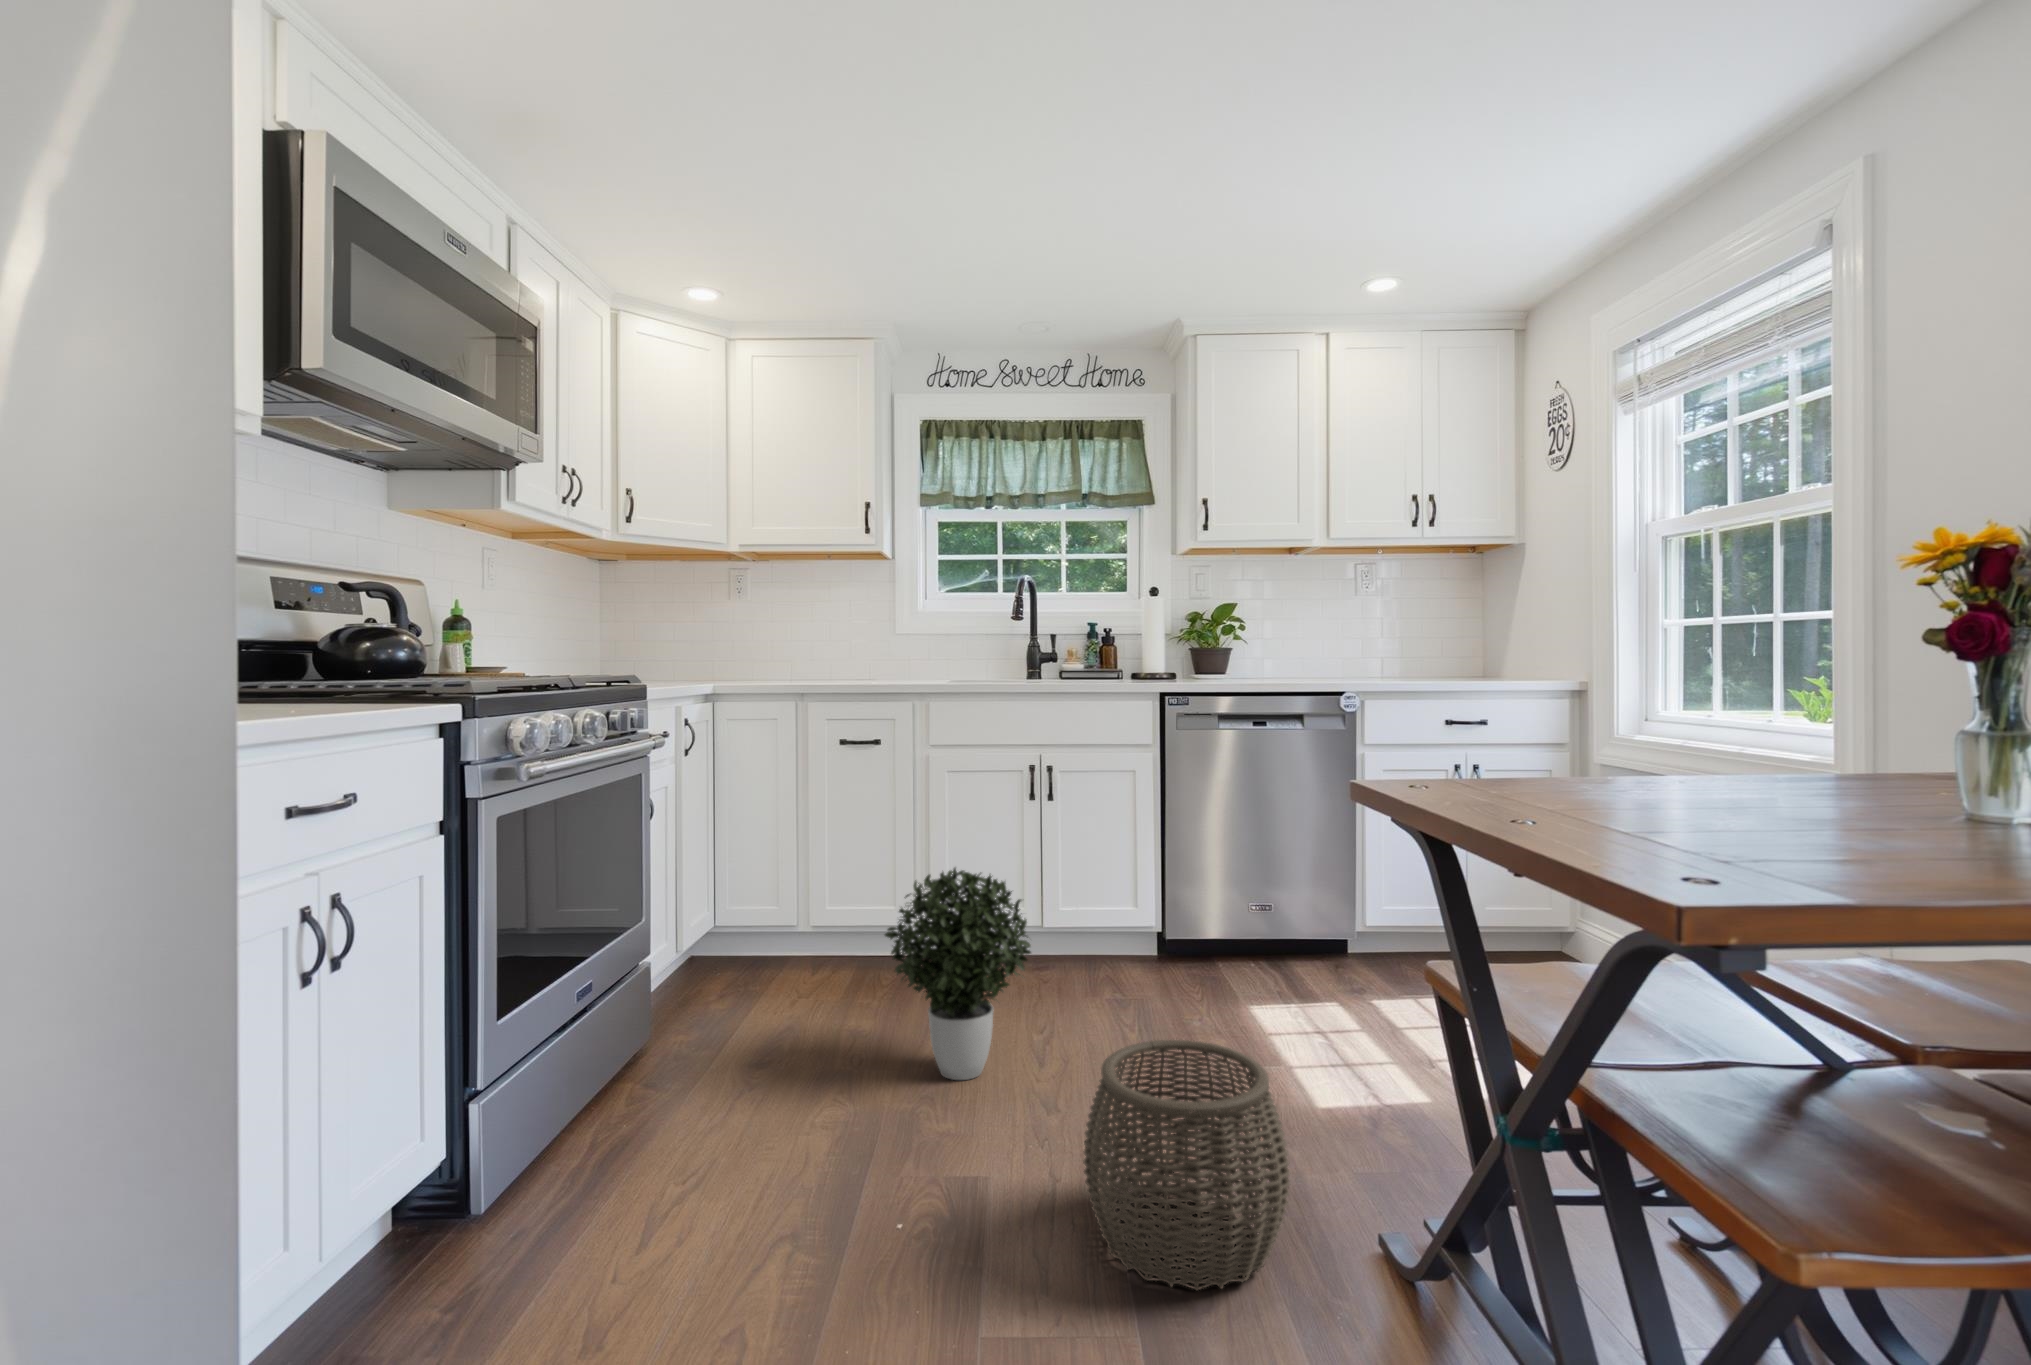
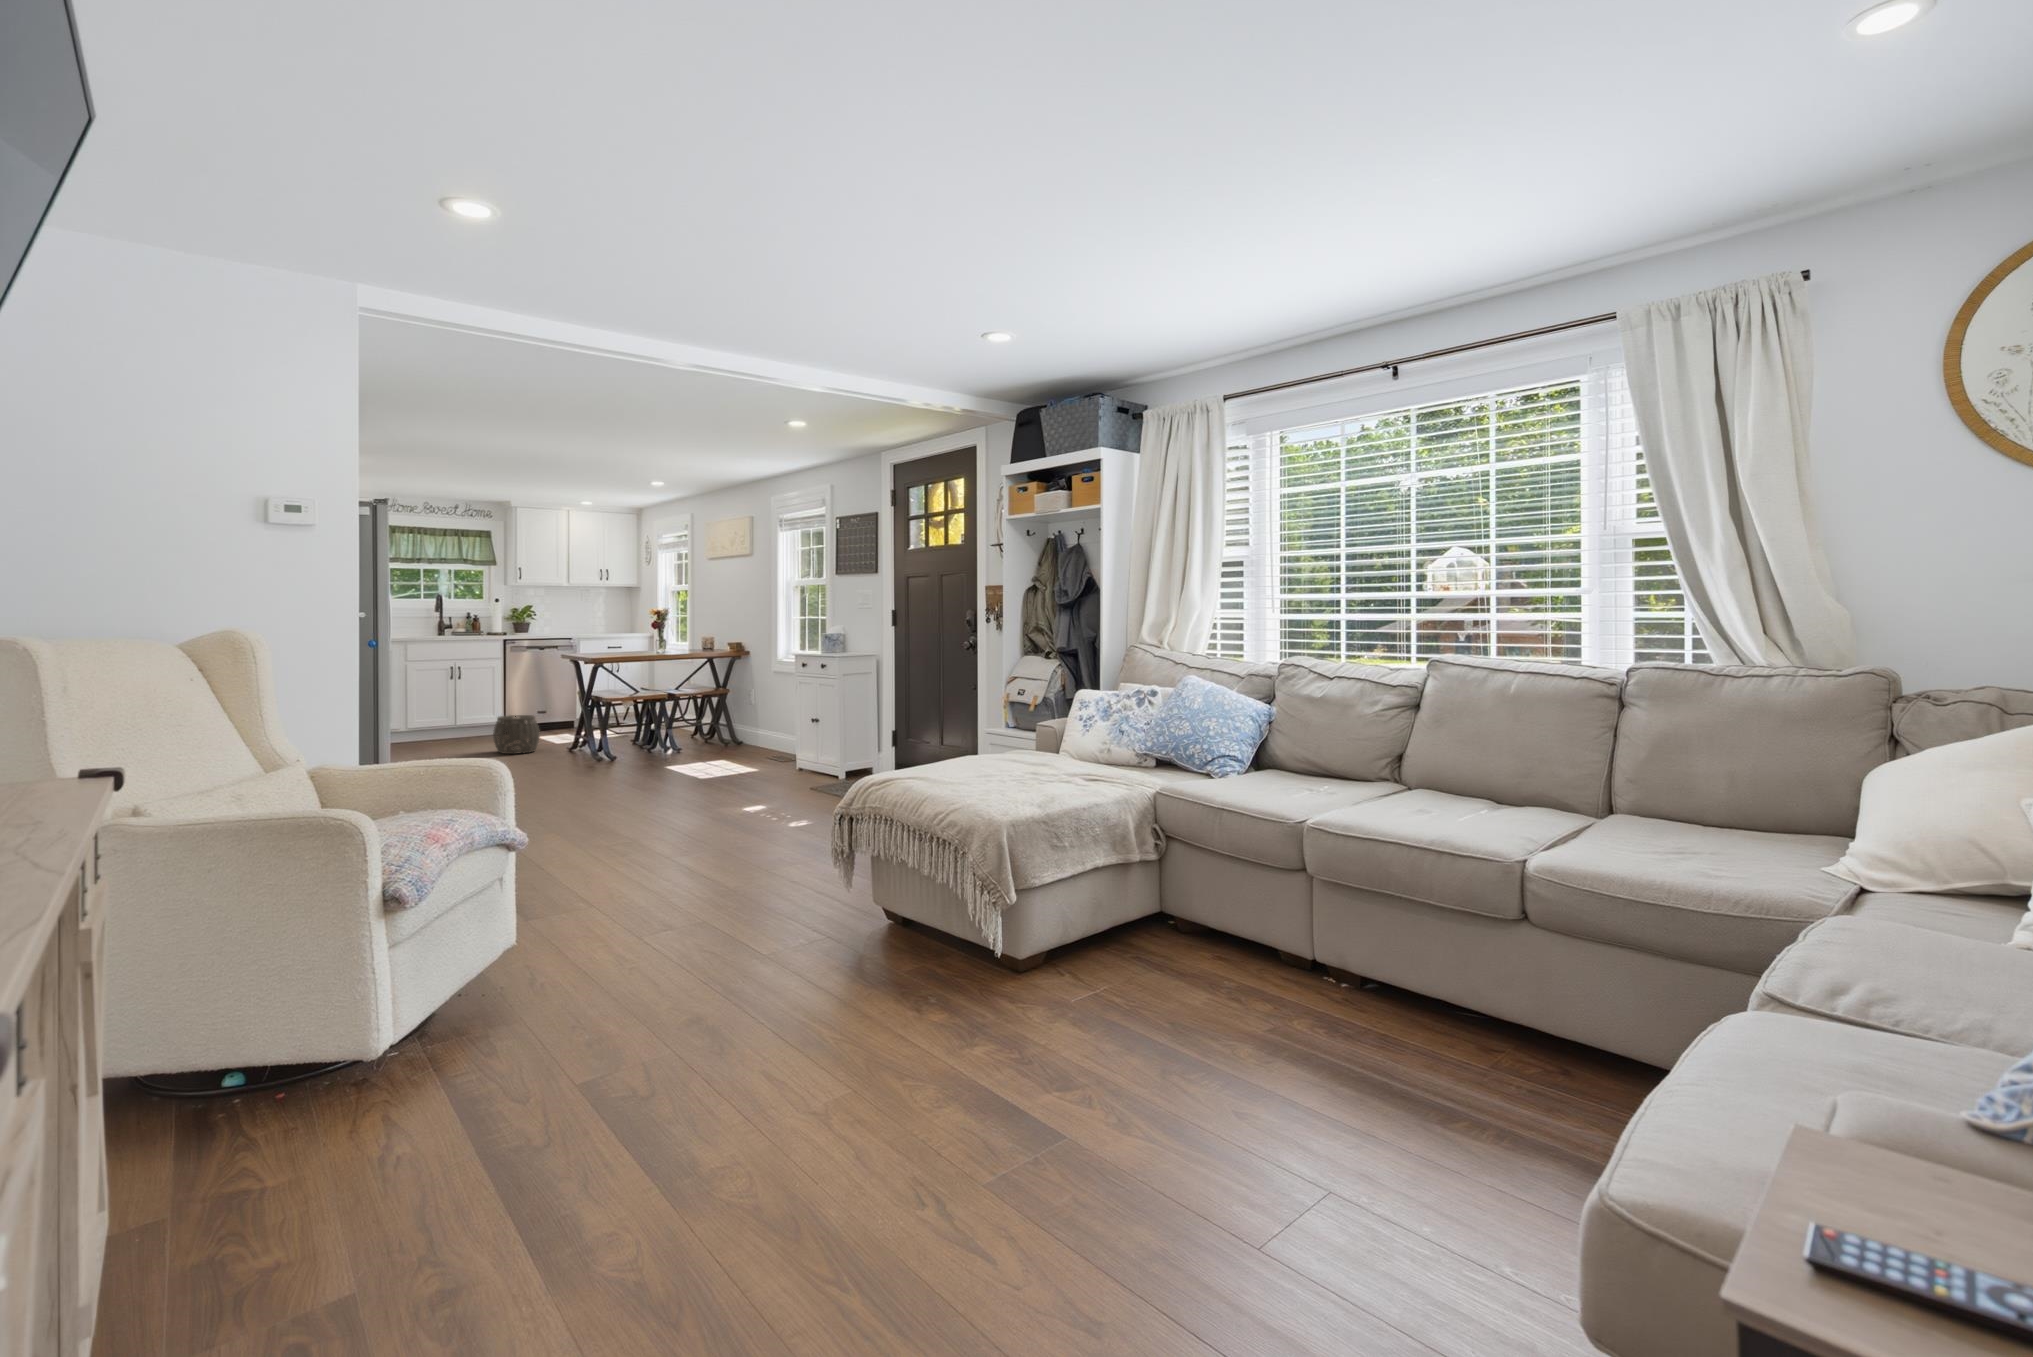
potted plant: present [885,868,1031,1080] -> none [418,689,467,748]

